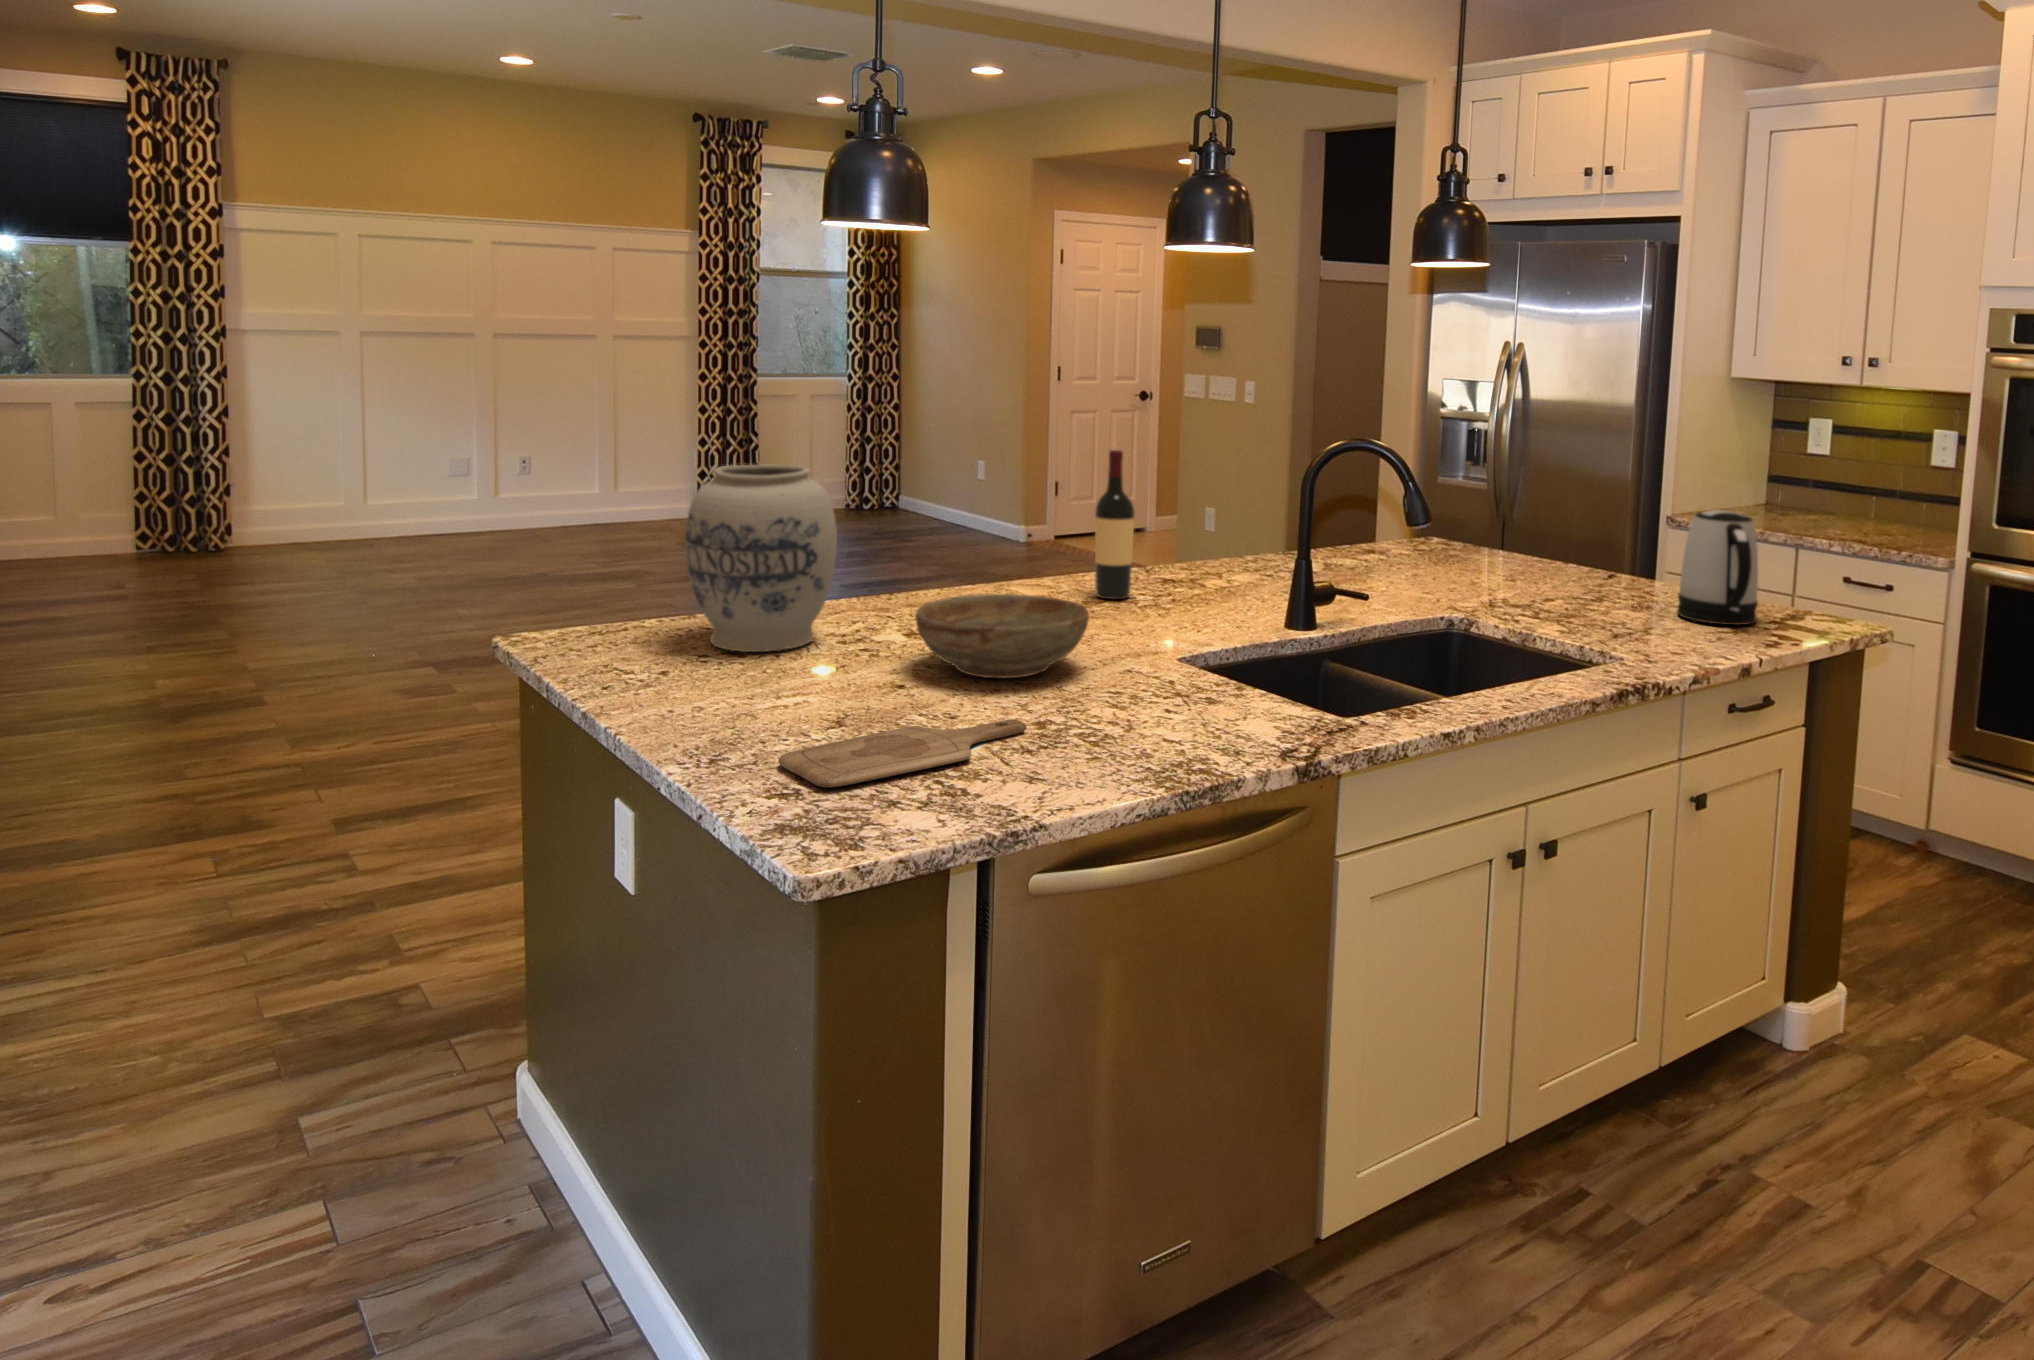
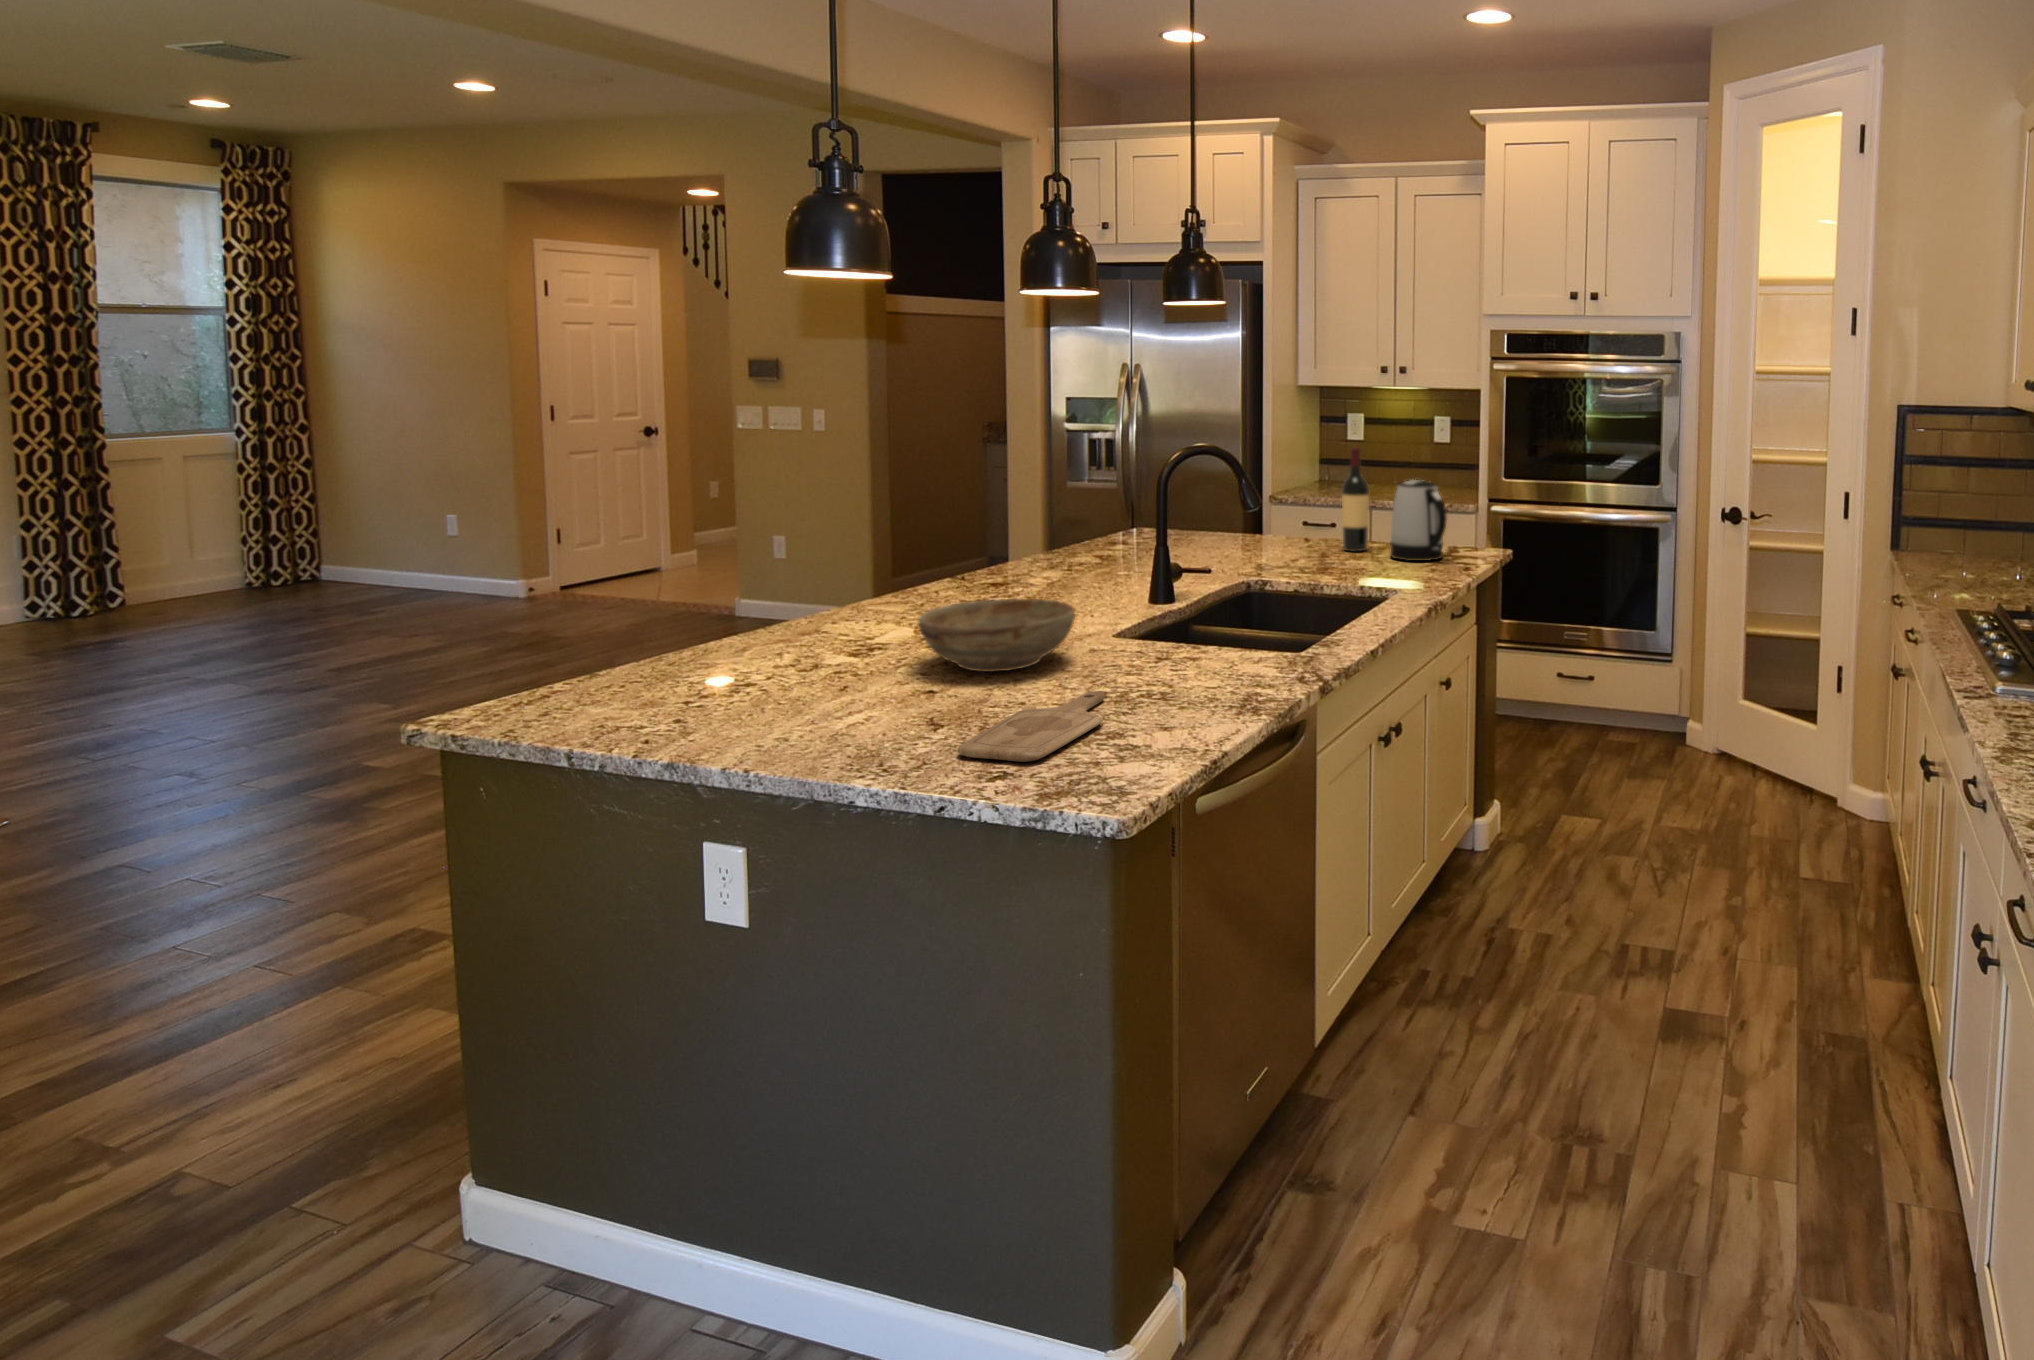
wine bottle: present [1095,450,1135,599] -> present [1342,447,1369,552]
vase: present [686,465,837,652] -> none [655,507,812,691]

